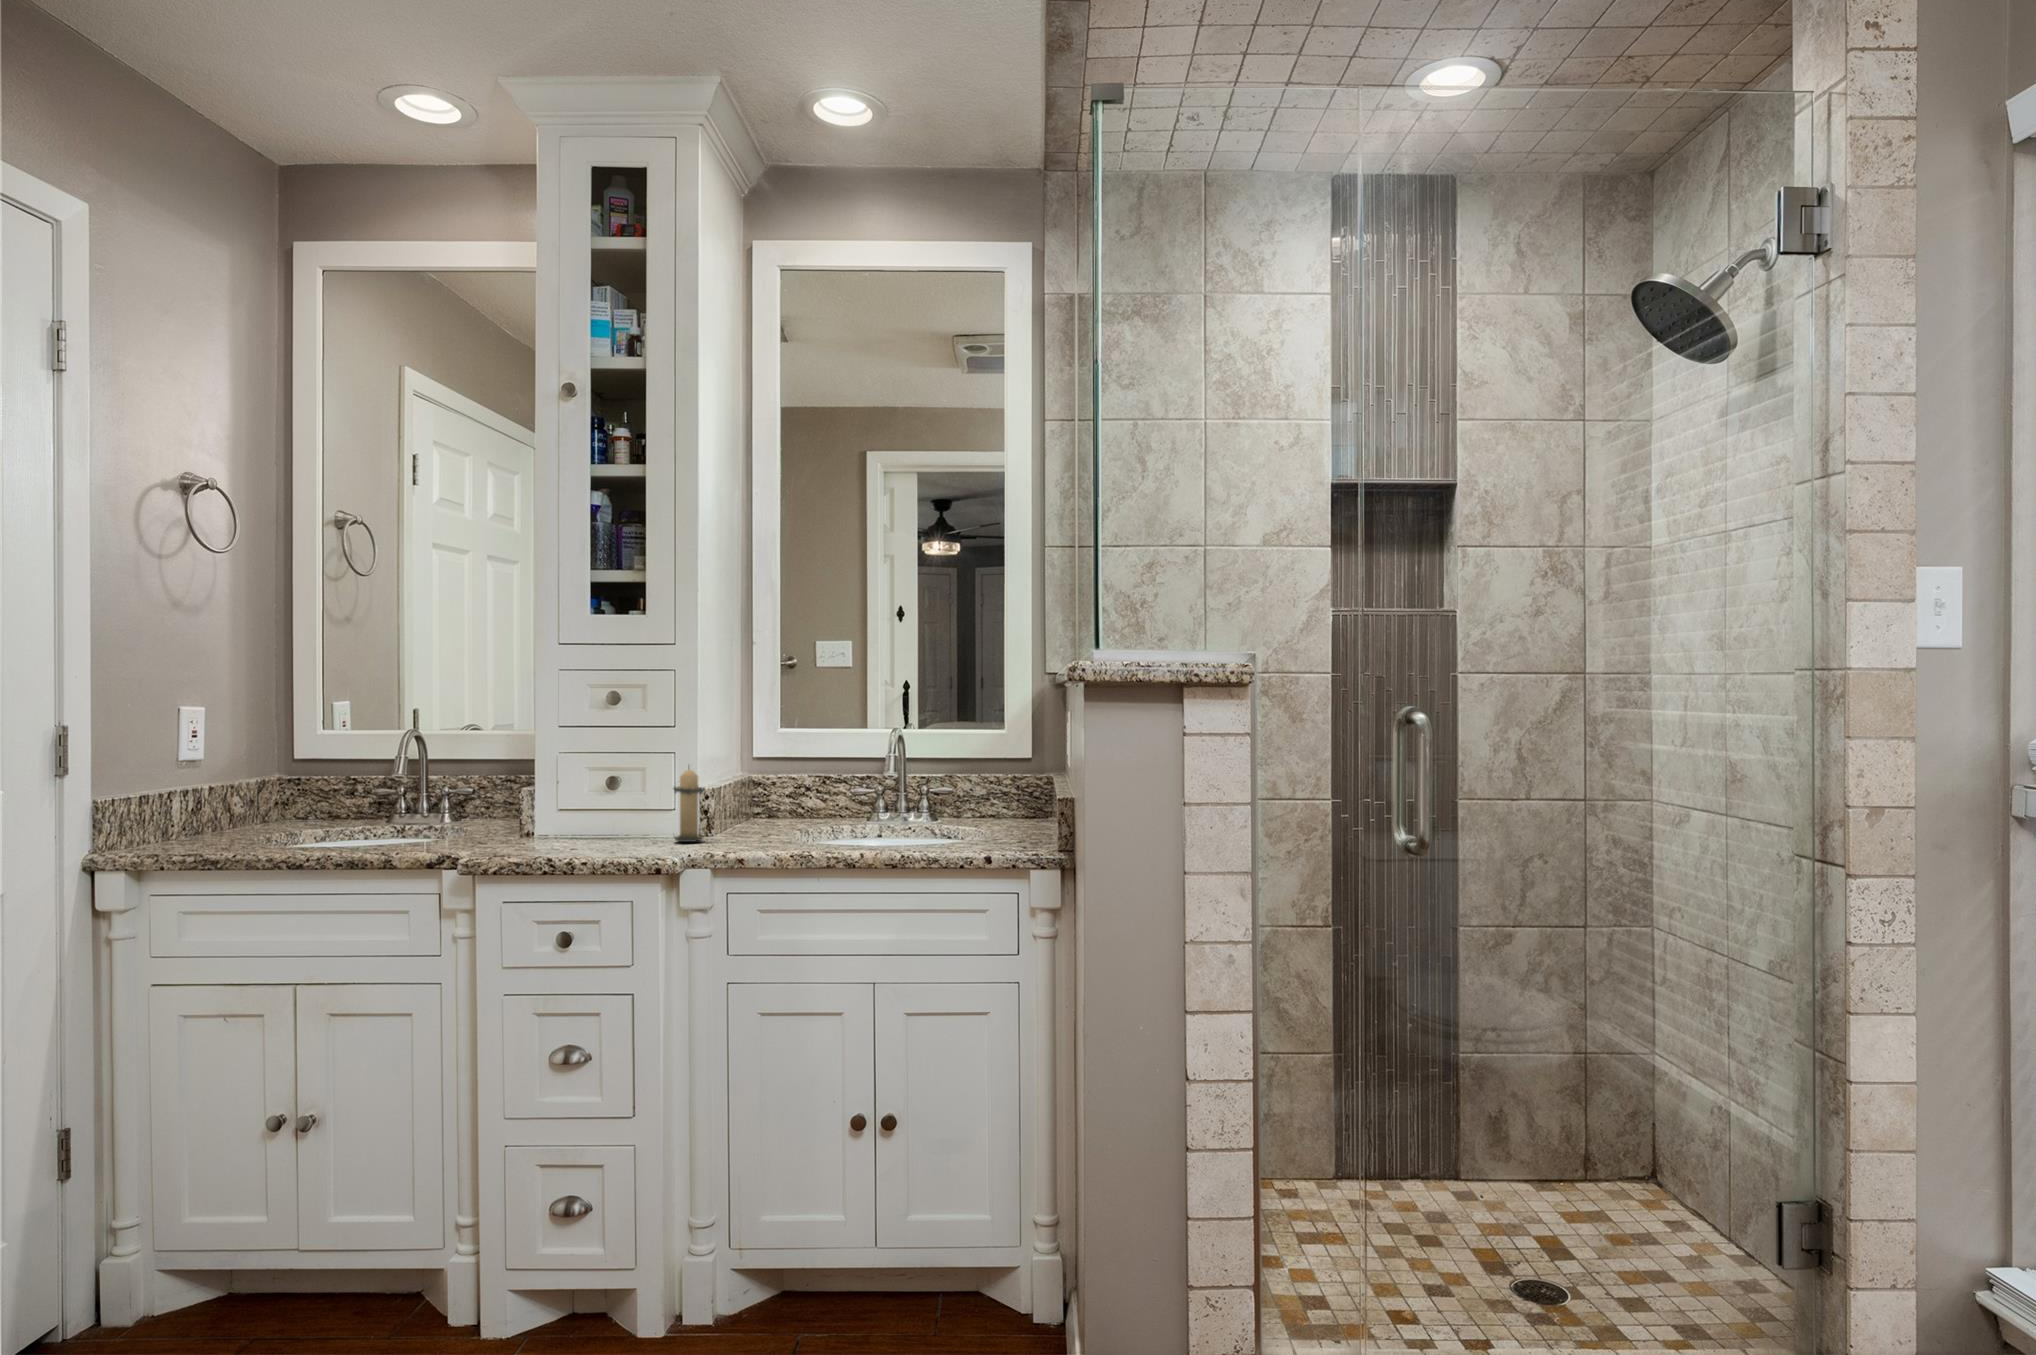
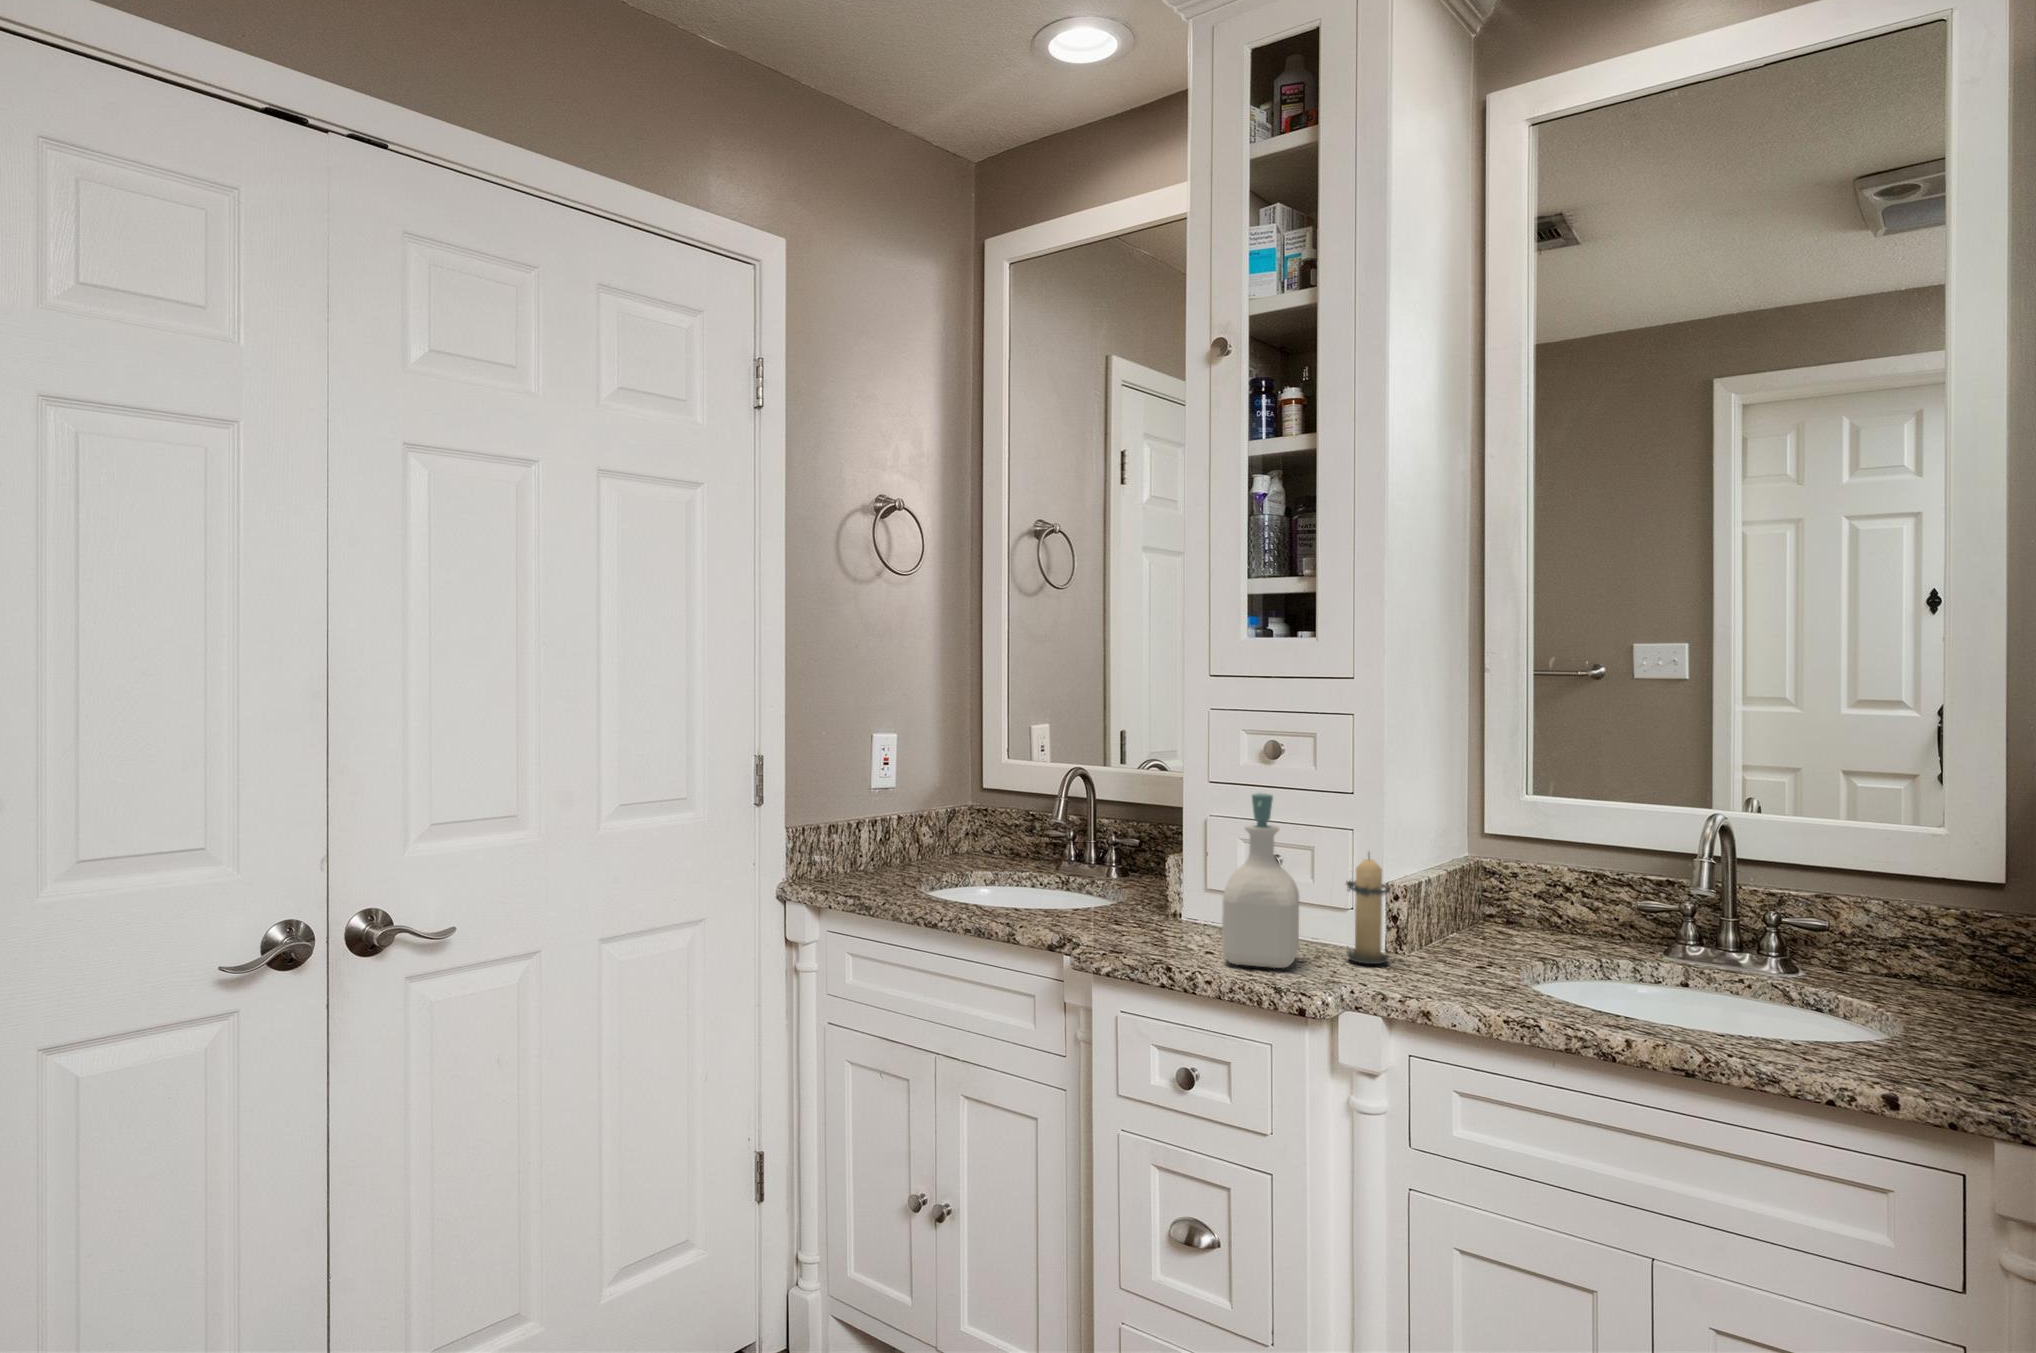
soap bottle: none [587,726,643,851] -> present [1222,793,1299,968]

